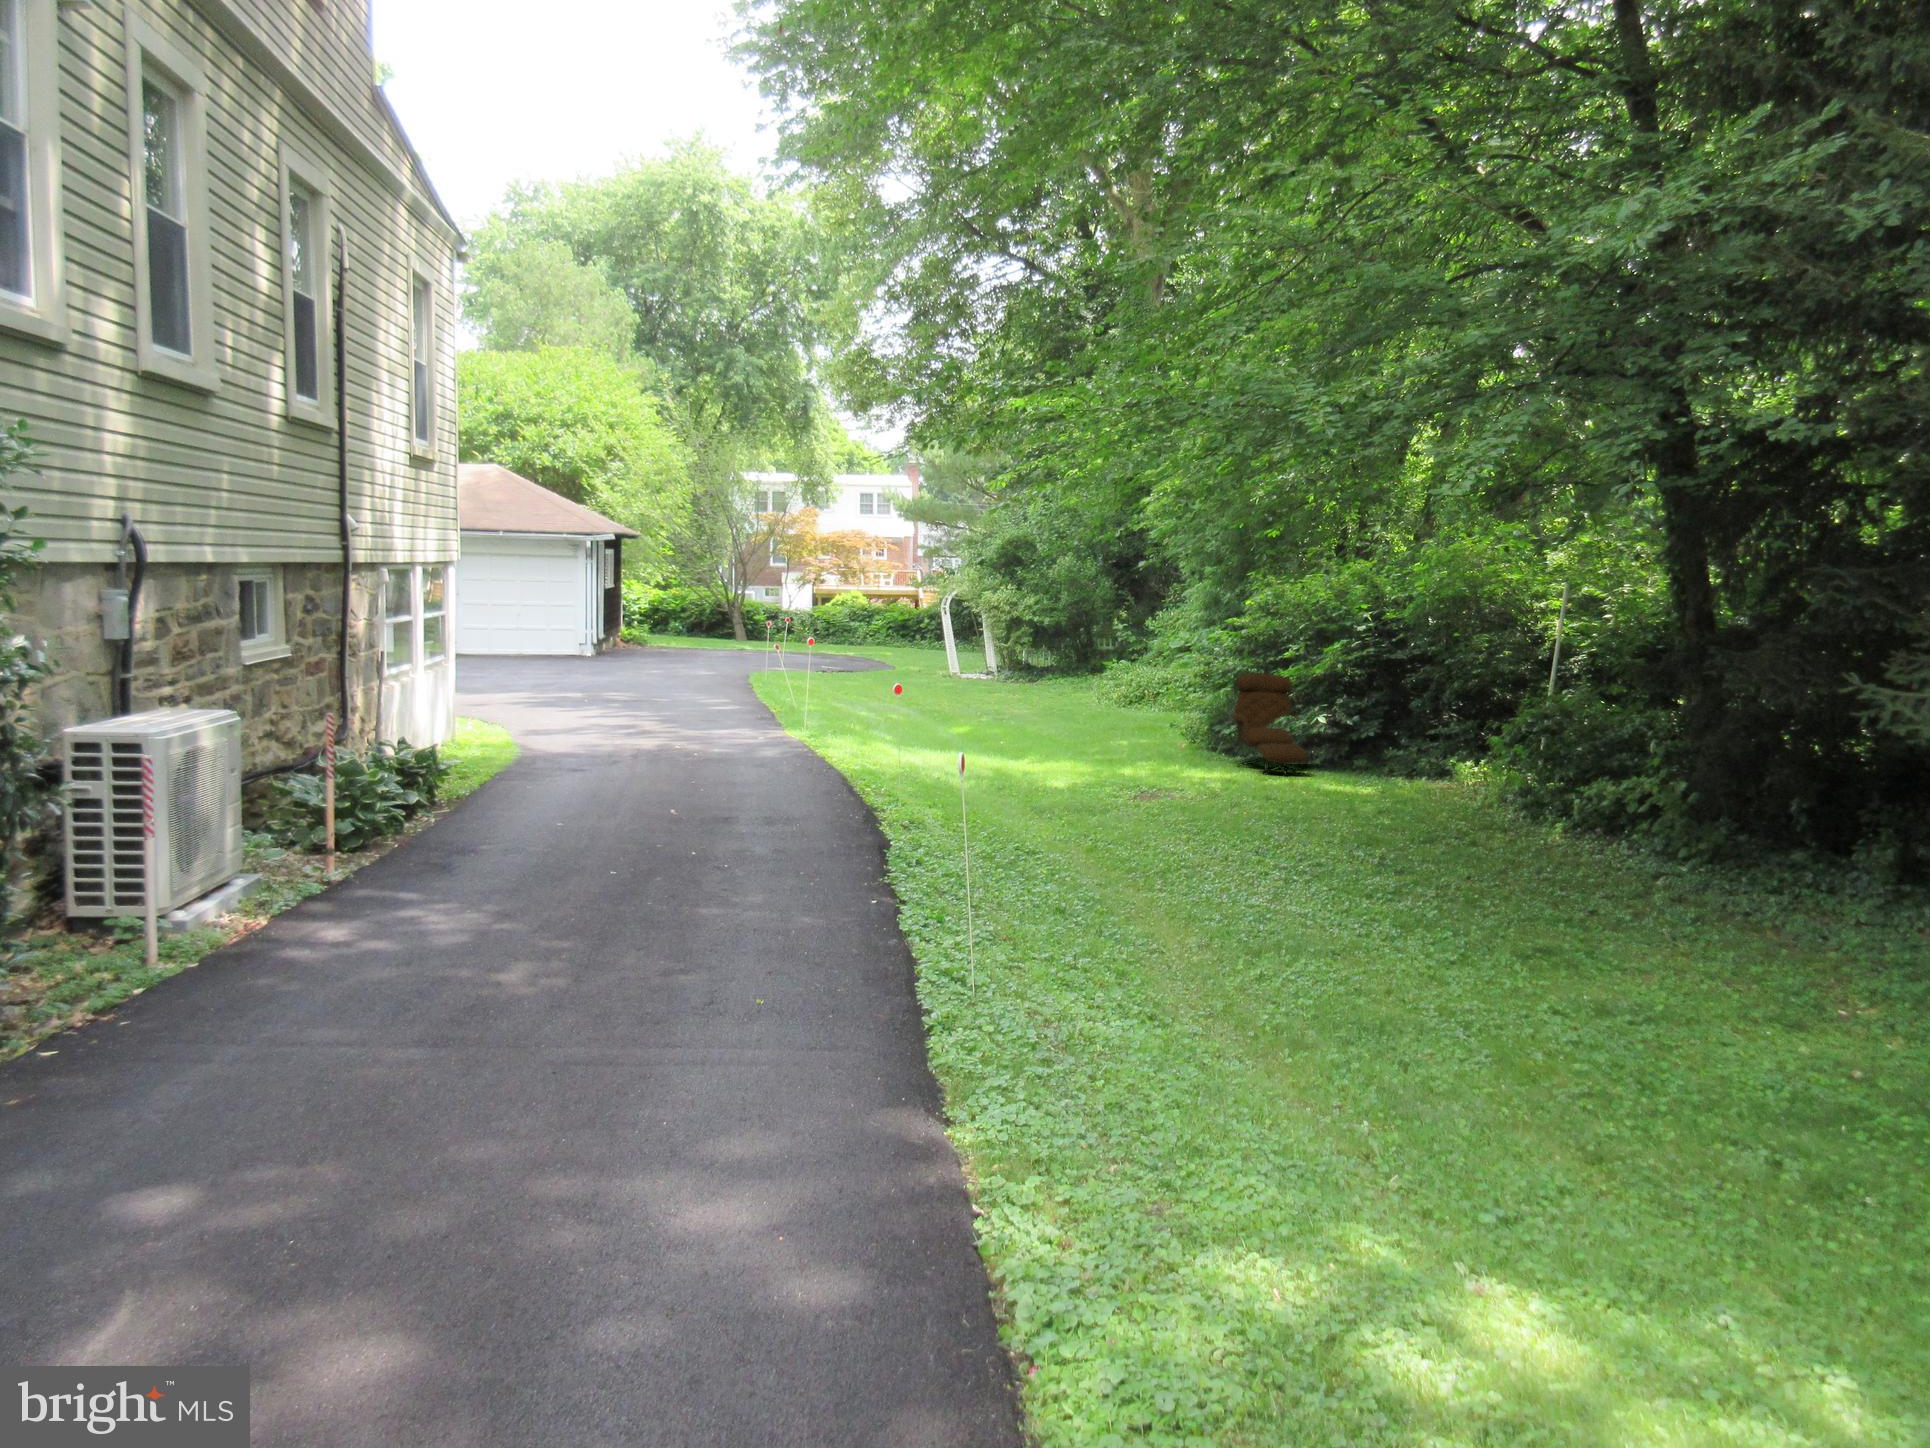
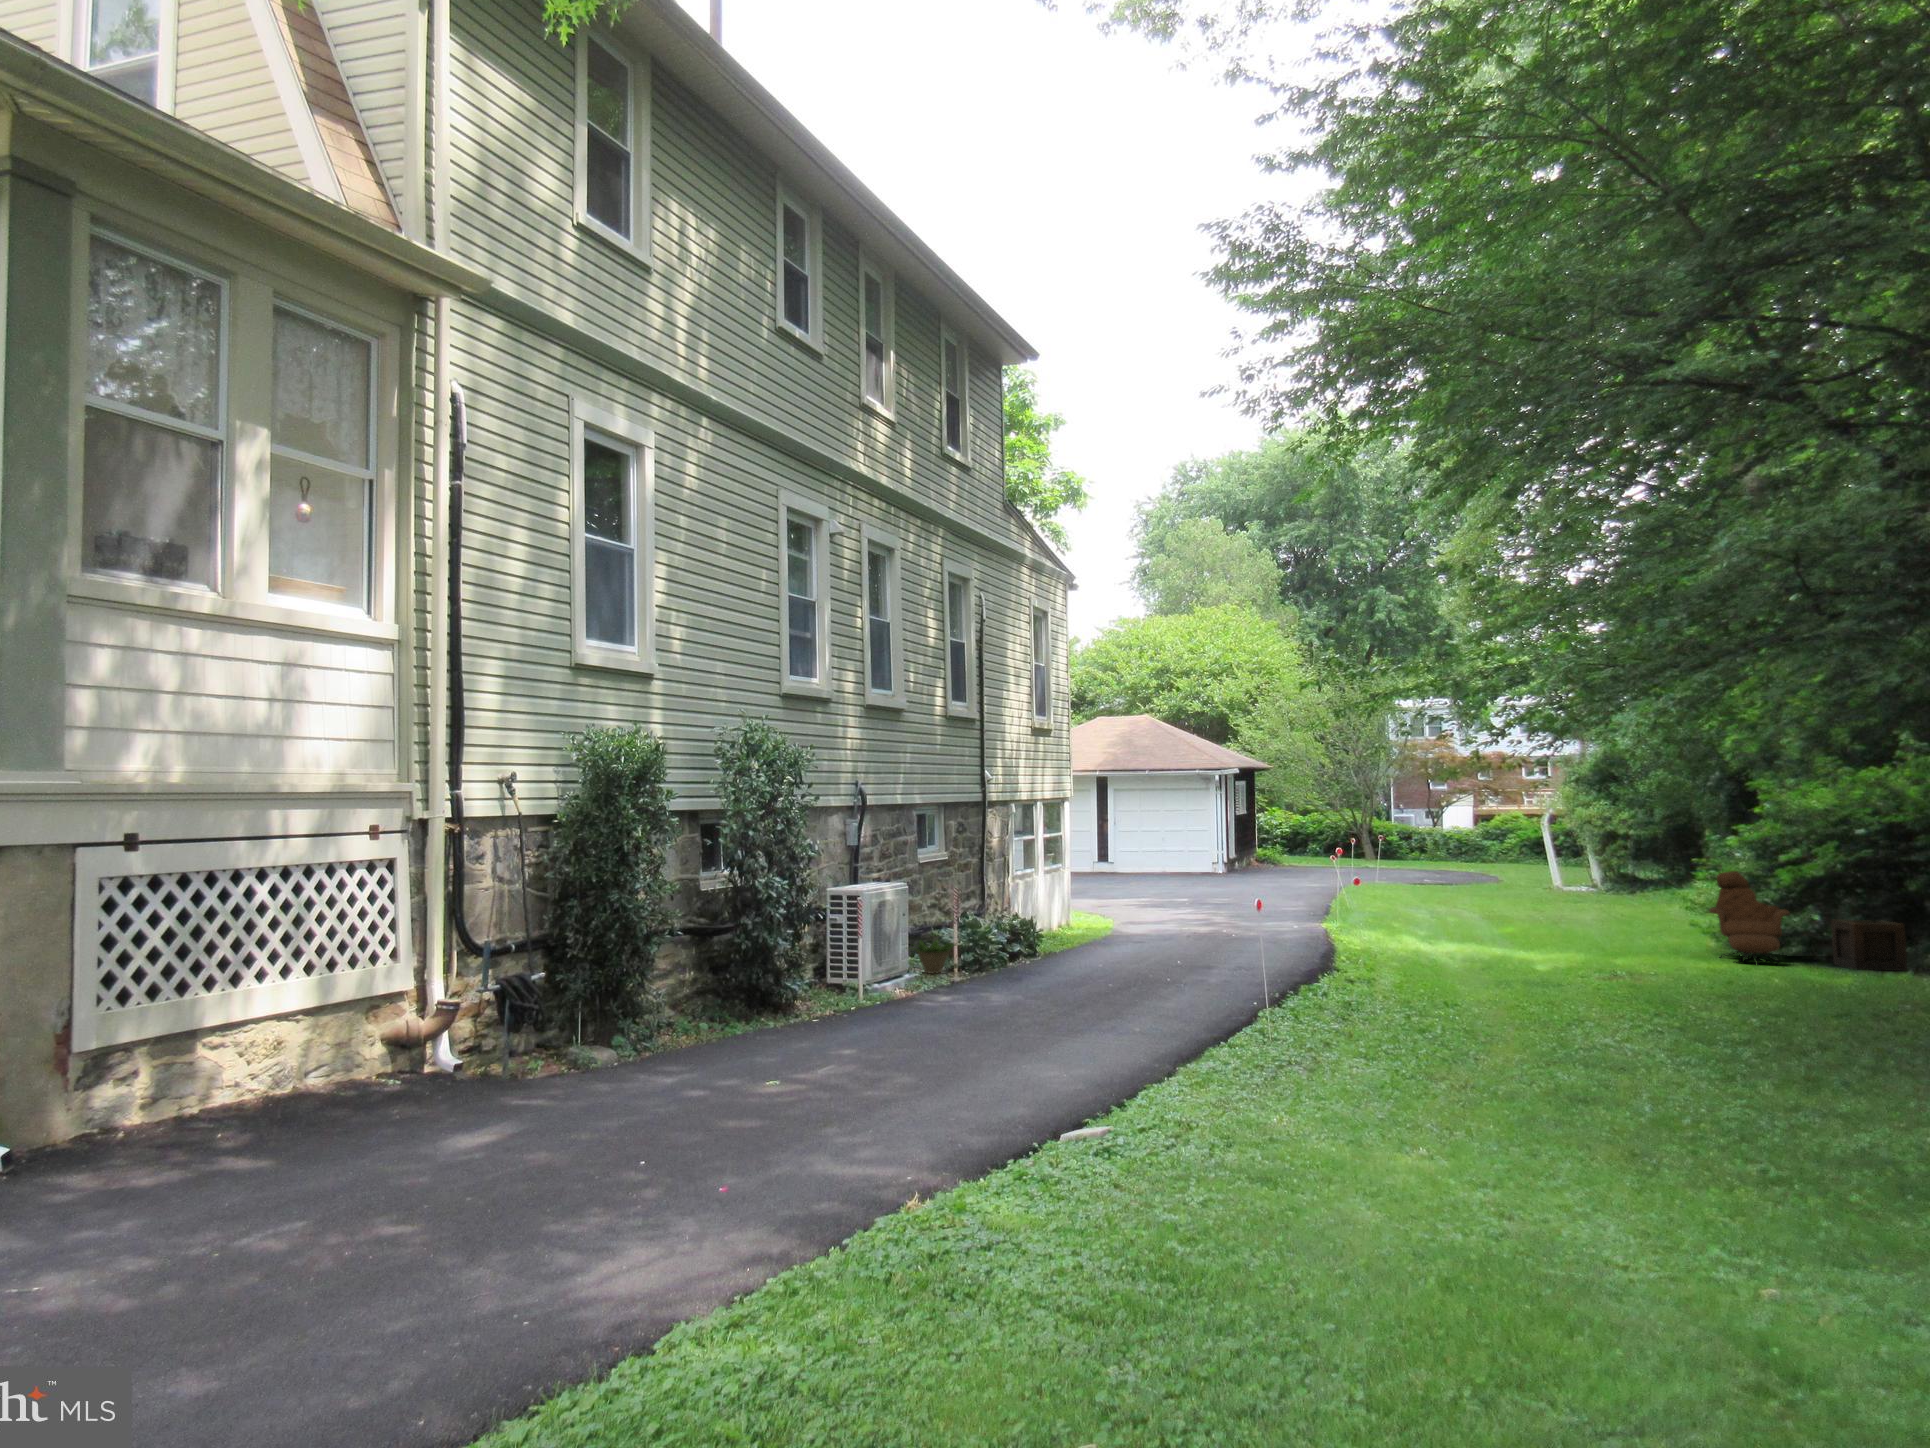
wooden crate: none [1340,726,1411,778] -> present [1831,920,1907,971]
decorative plant: none [240,808,352,874] -> present [915,940,956,974]

